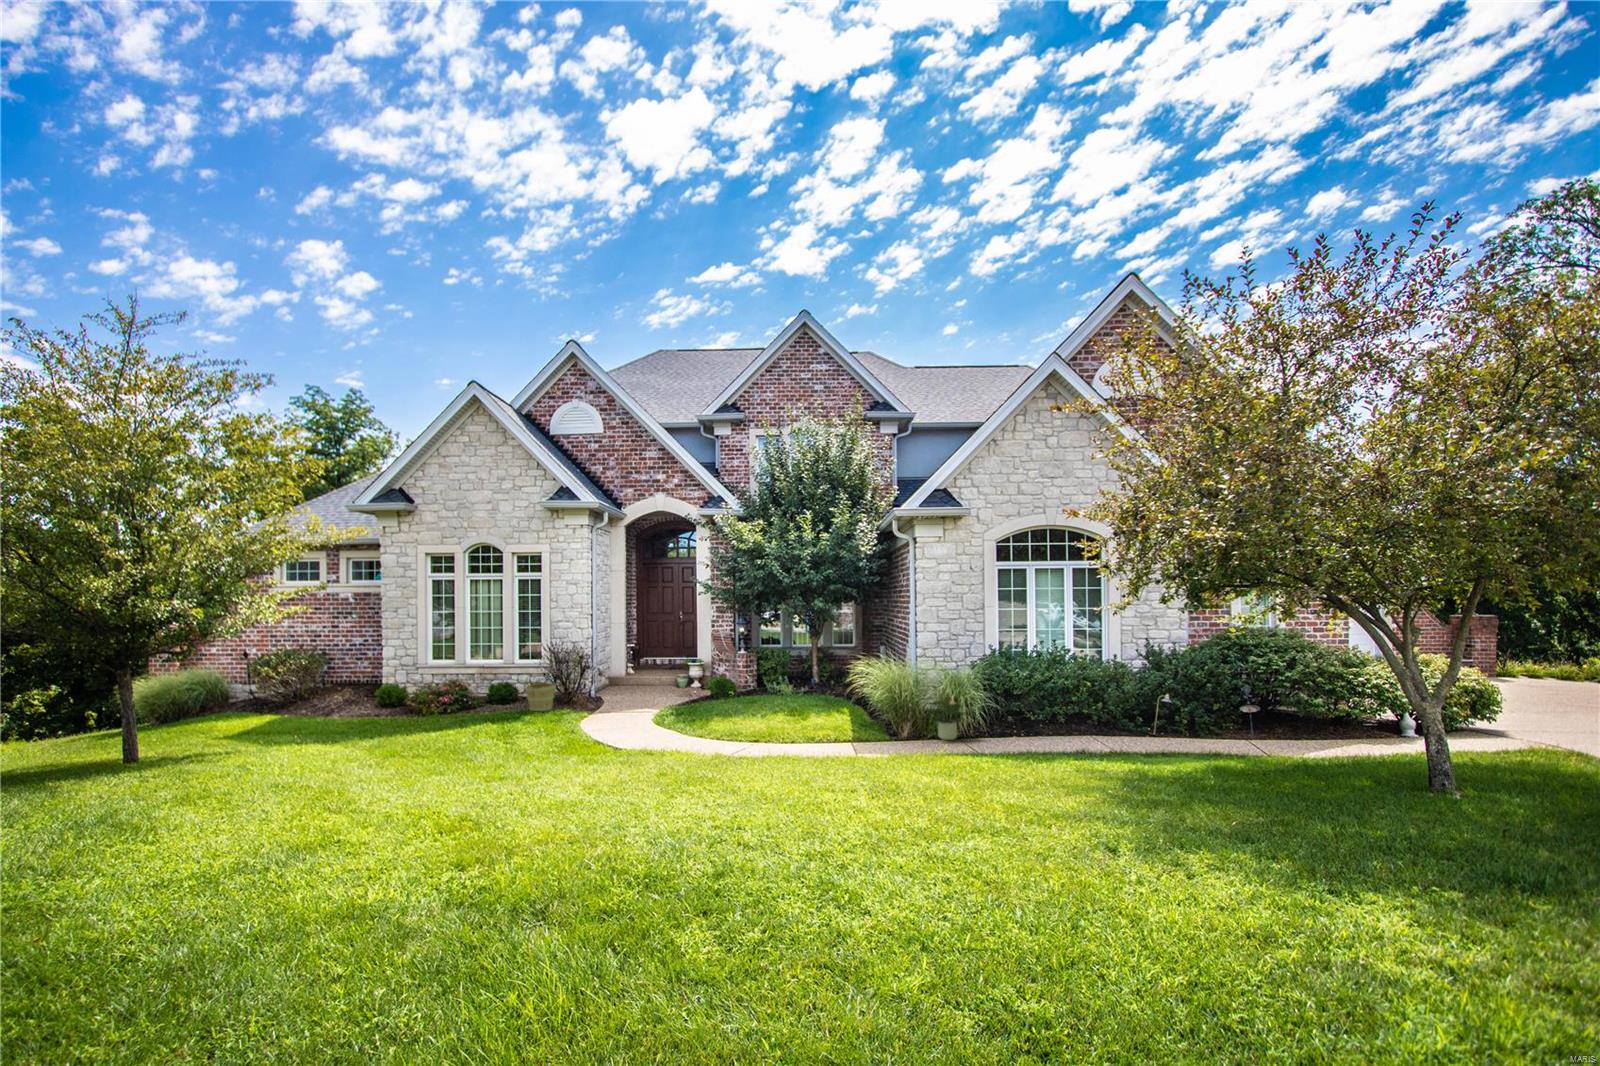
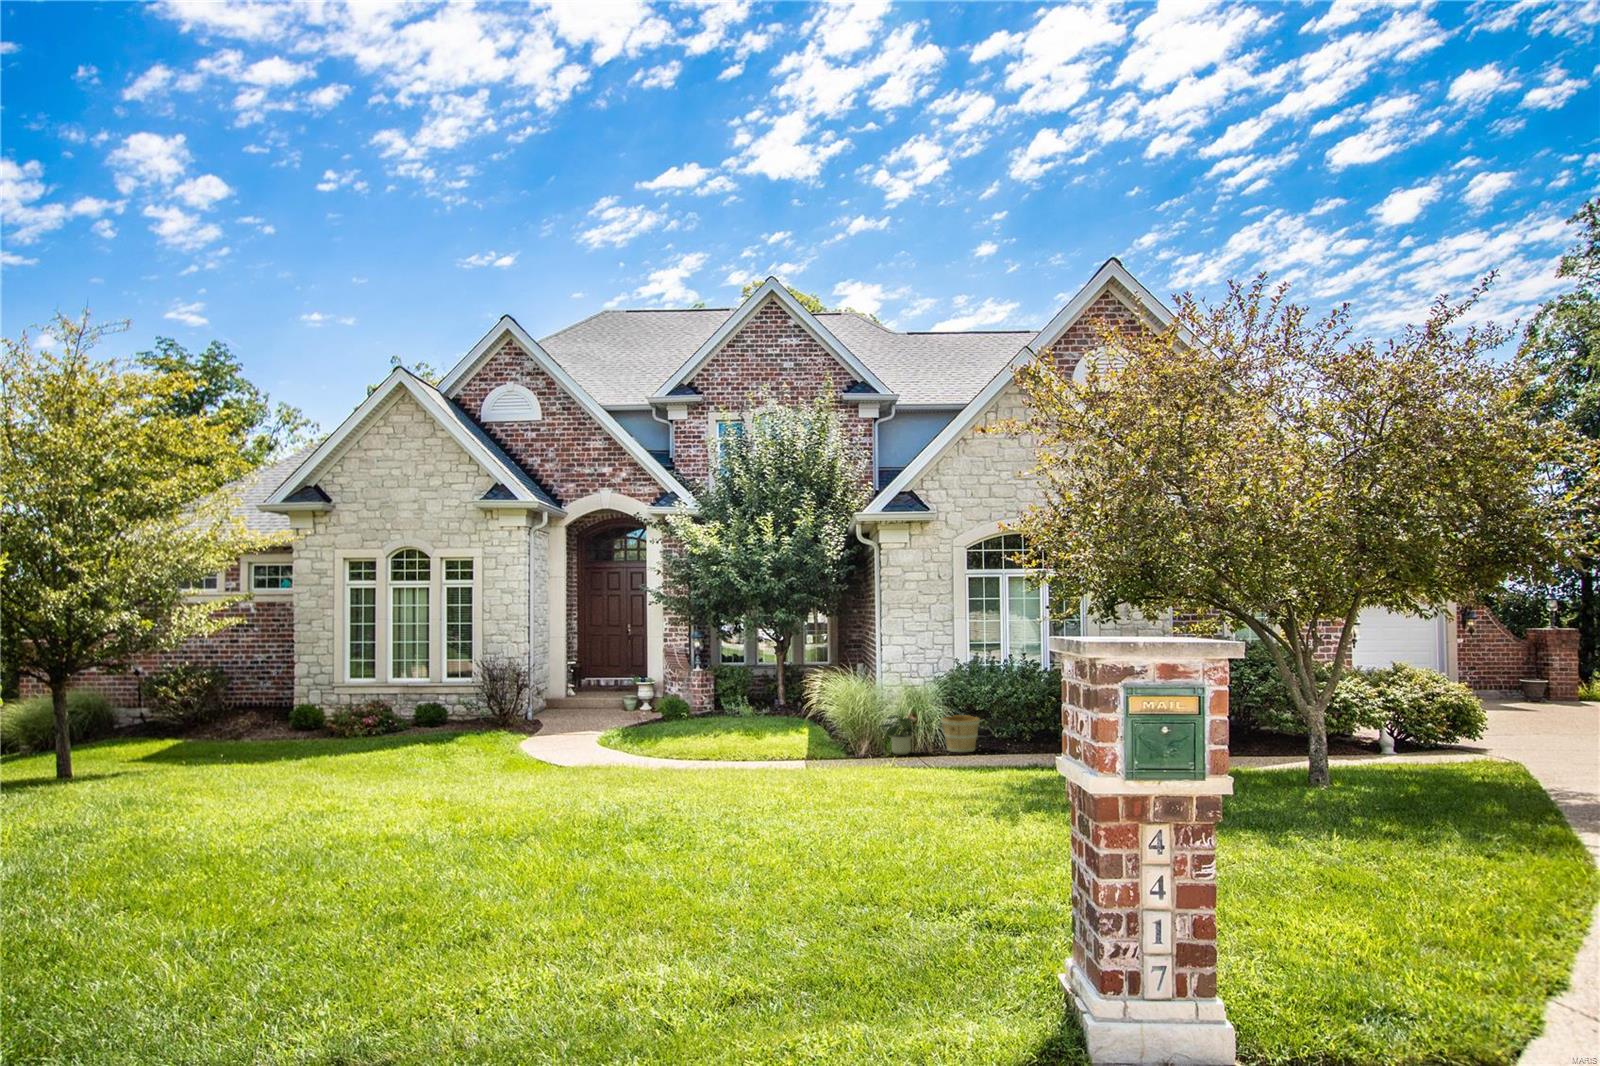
wooden bucket: present [525,683,556,711] -> present [941,715,980,752]

